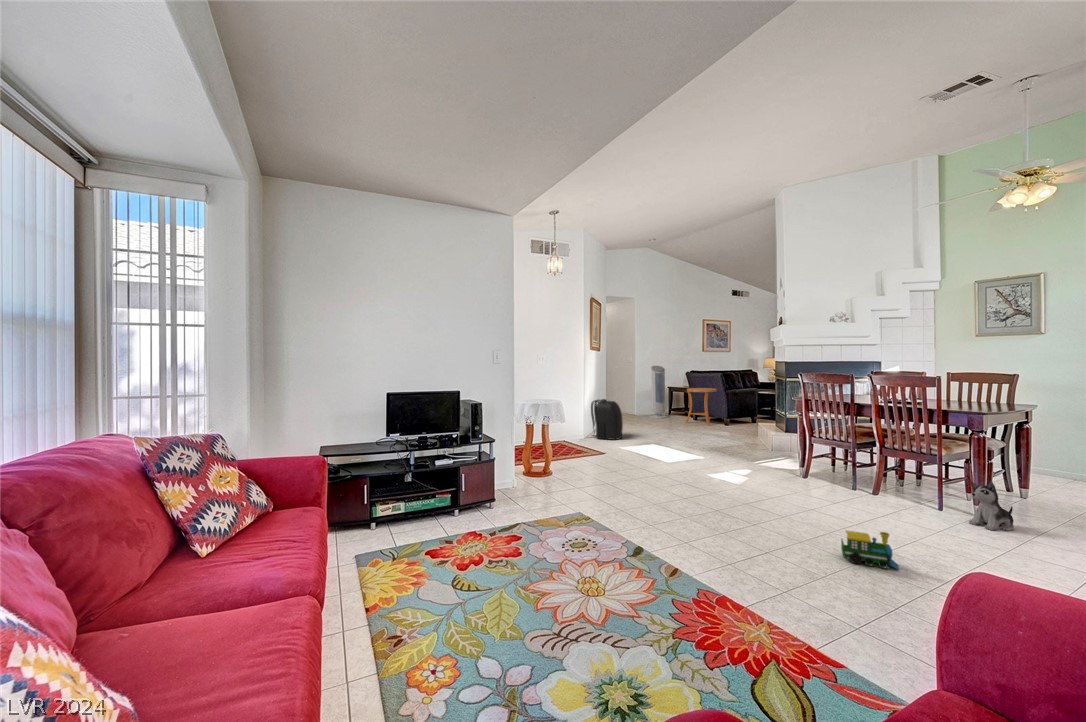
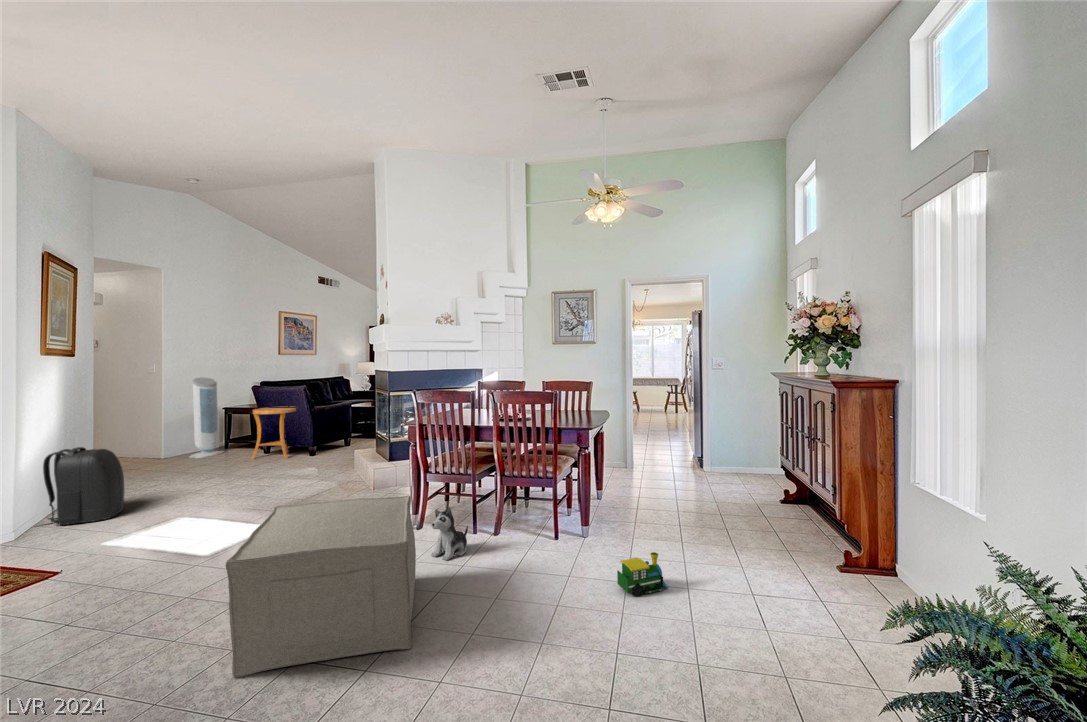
ottoman: none [683,434,795,525] -> present [225,495,416,677]
plush toy: present [969,481,1014,531] -> present [431,506,468,560]
toy train: present [841,531,899,569] -> present [617,552,669,596]

